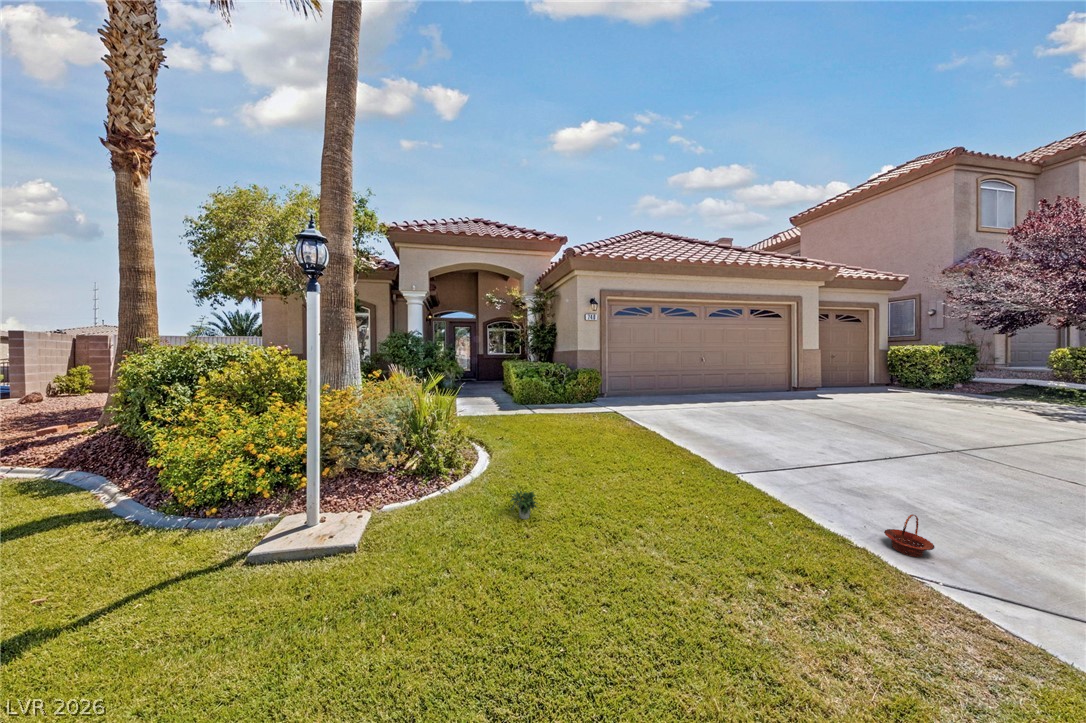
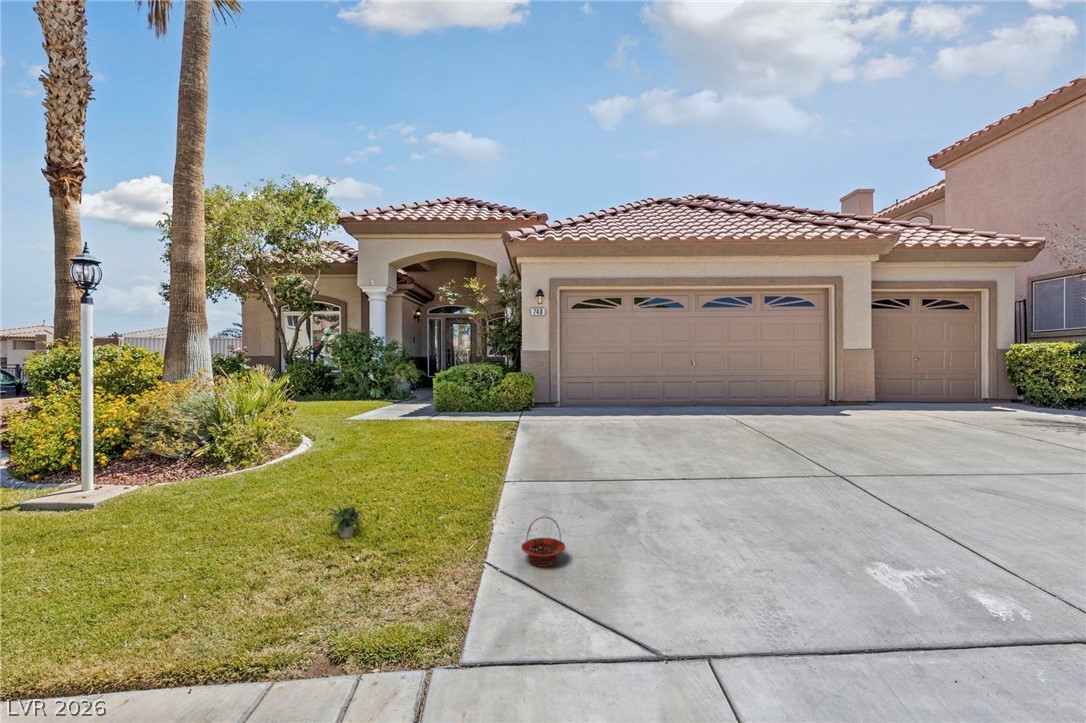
potted plant: present [510,491,538,519] -> present [327,505,363,538]

